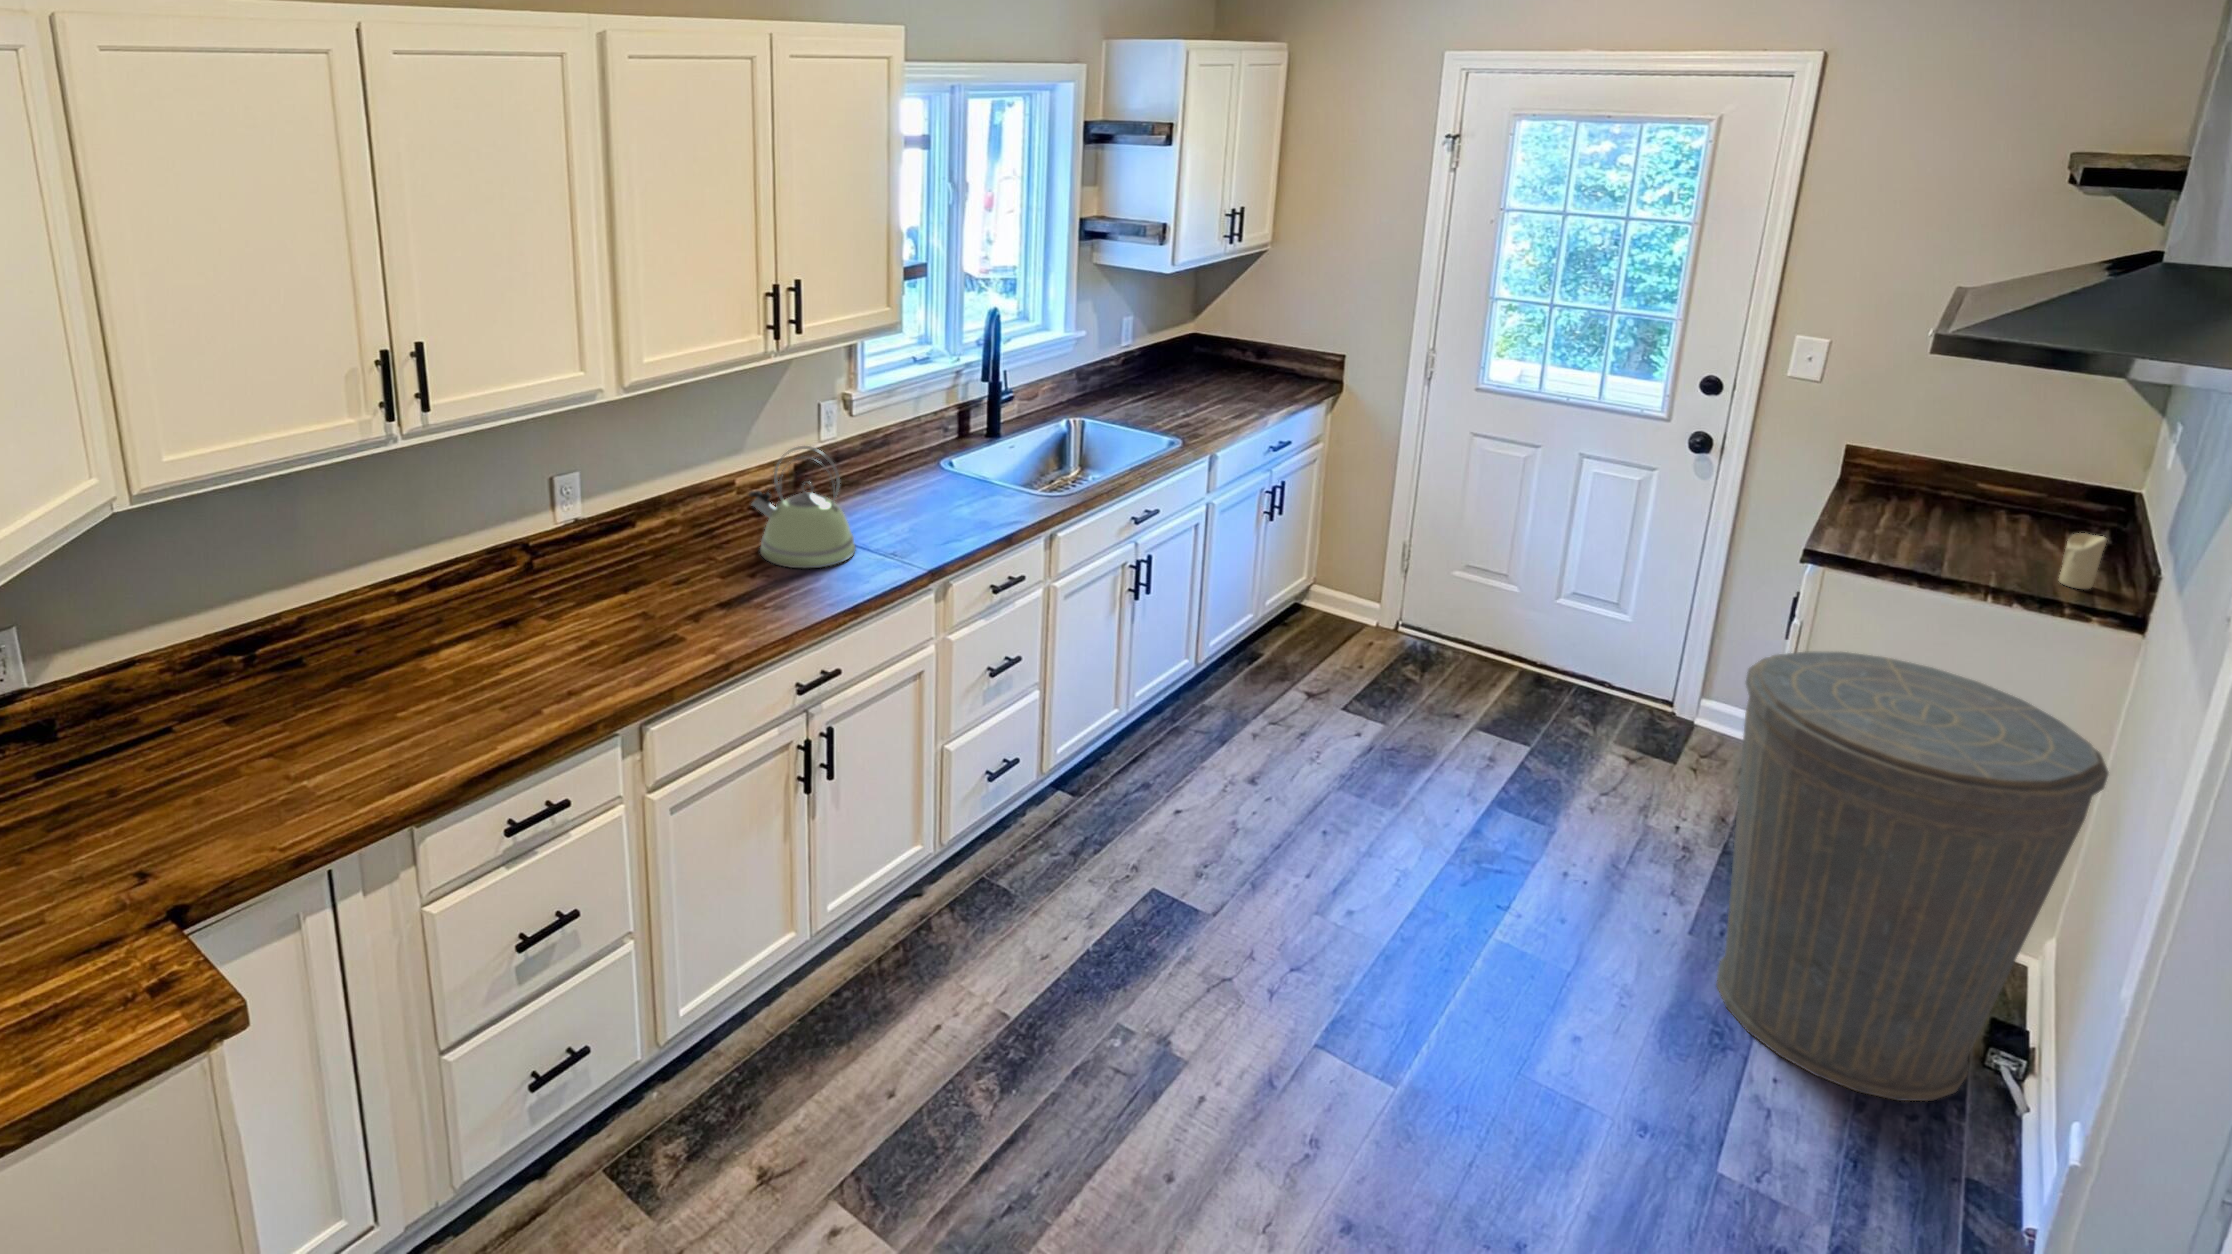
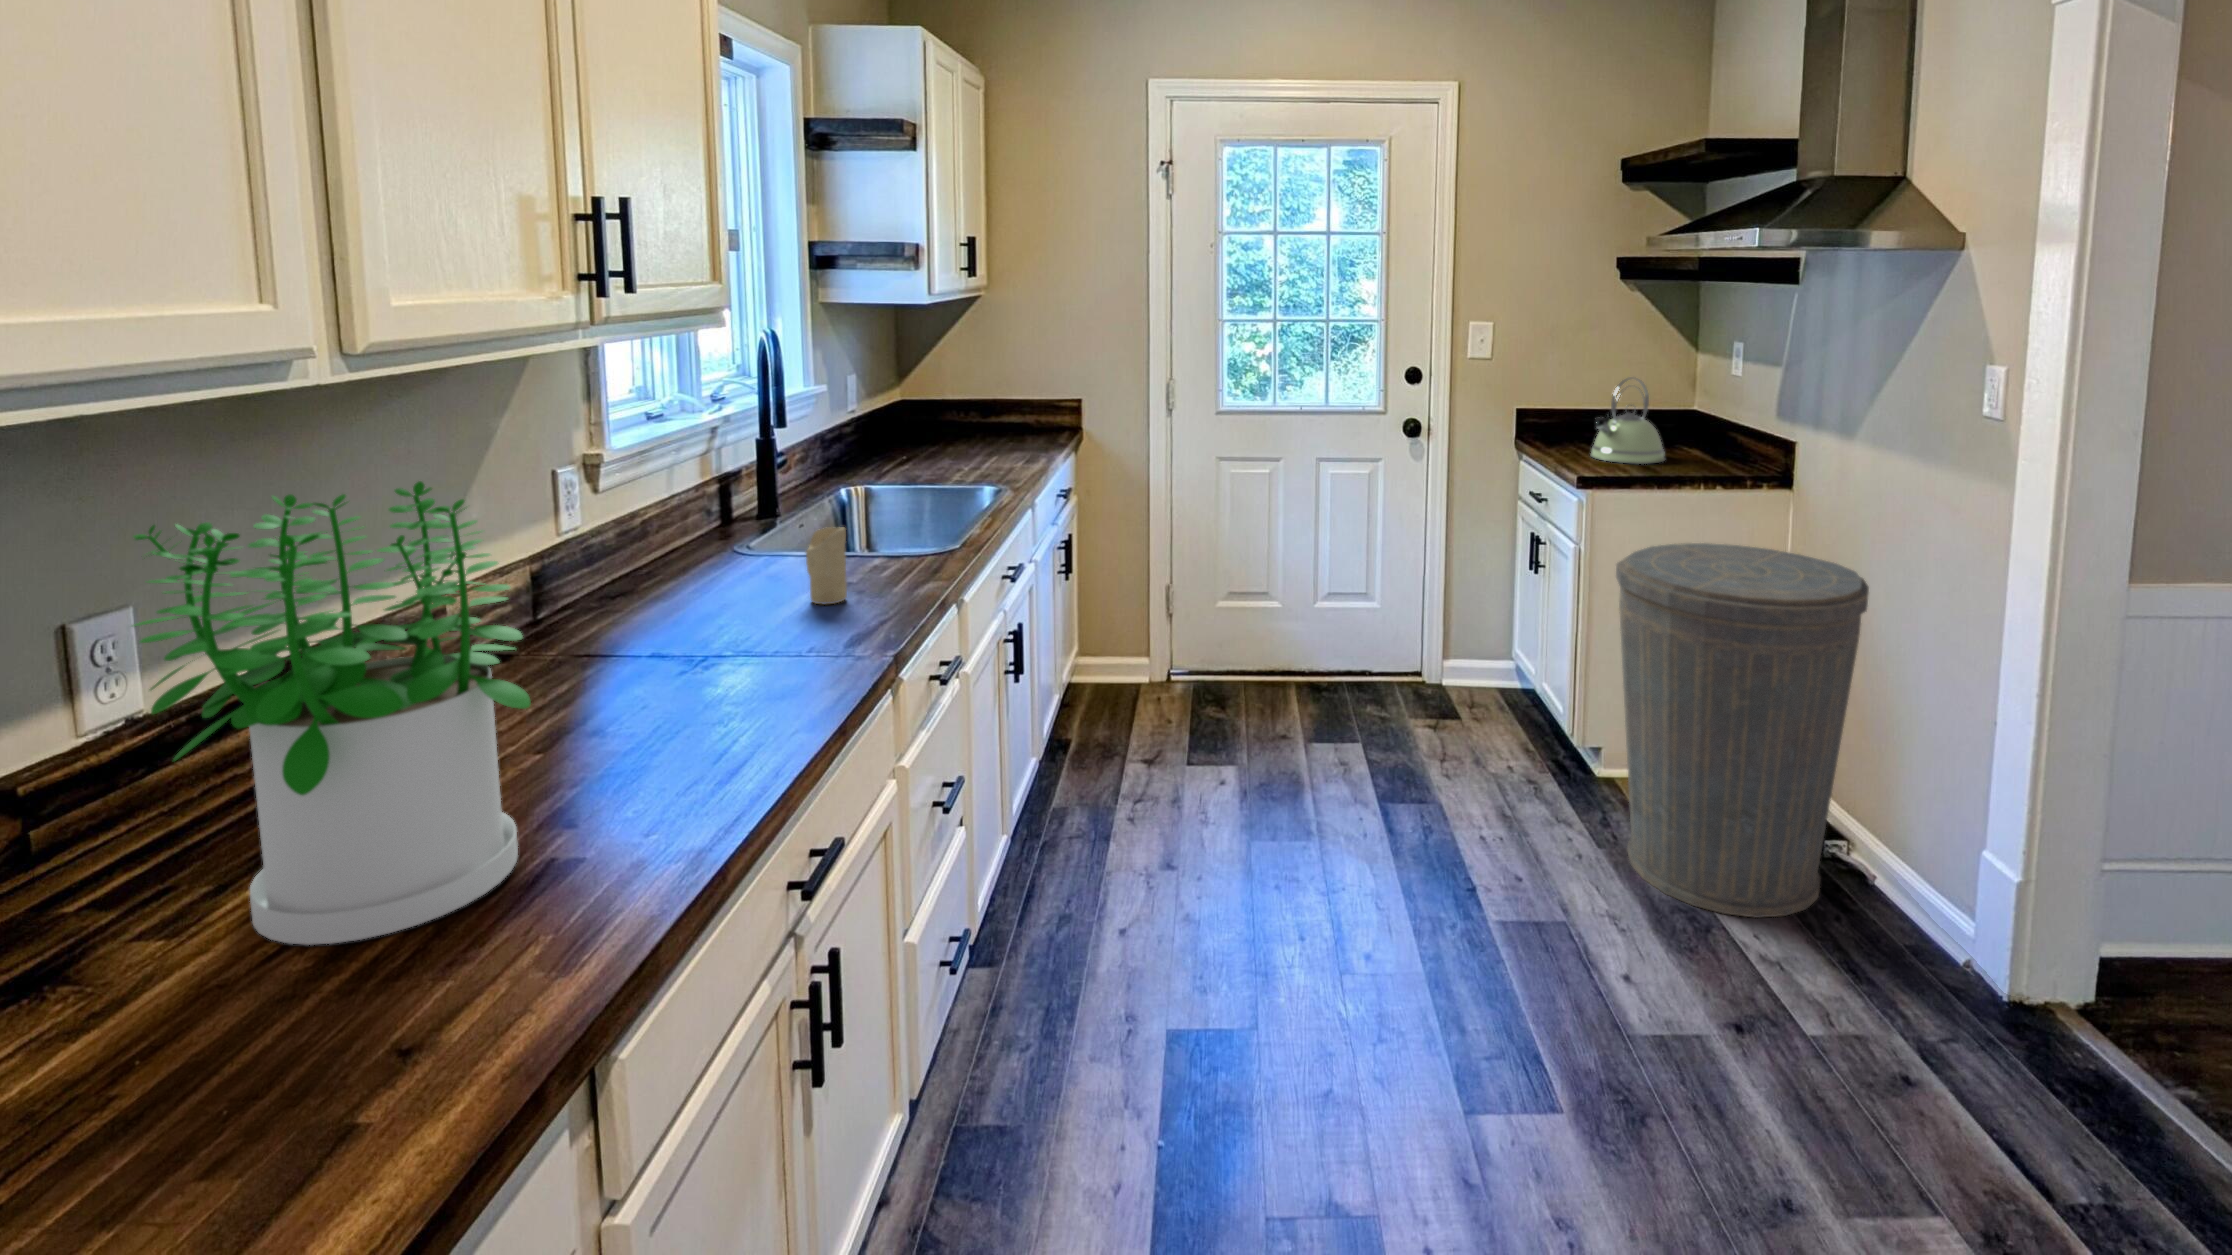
kettle: present [748,446,856,568] -> present [1591,377,1665,464]
potted plant: none [538,447,676,645] -> present [133,481,531,945]
candle: present [2059,533,2107,589] -> present [806,527,847,605]

